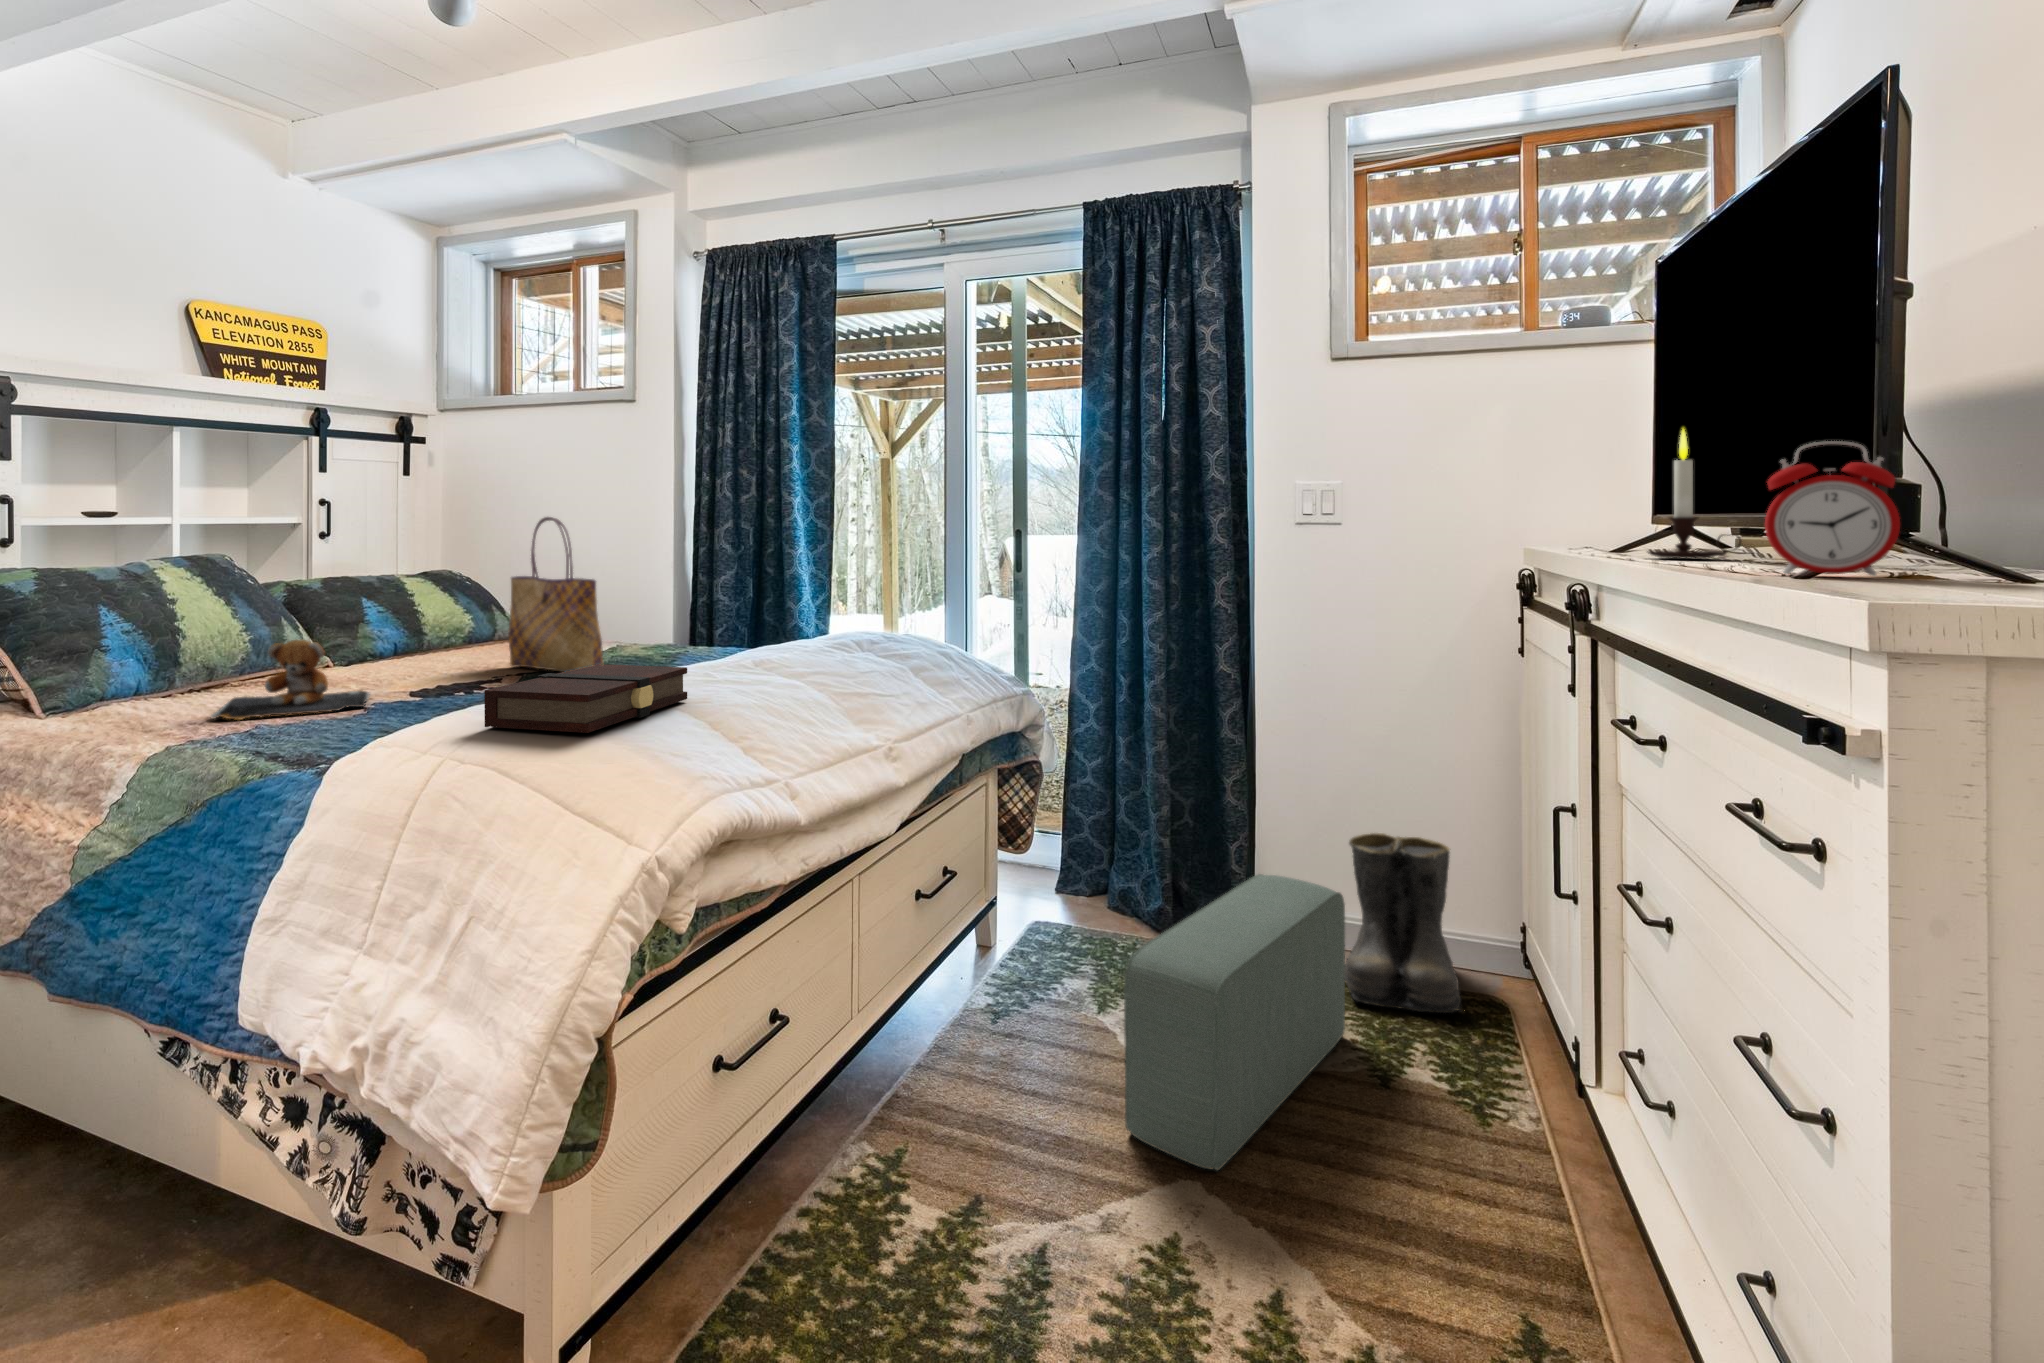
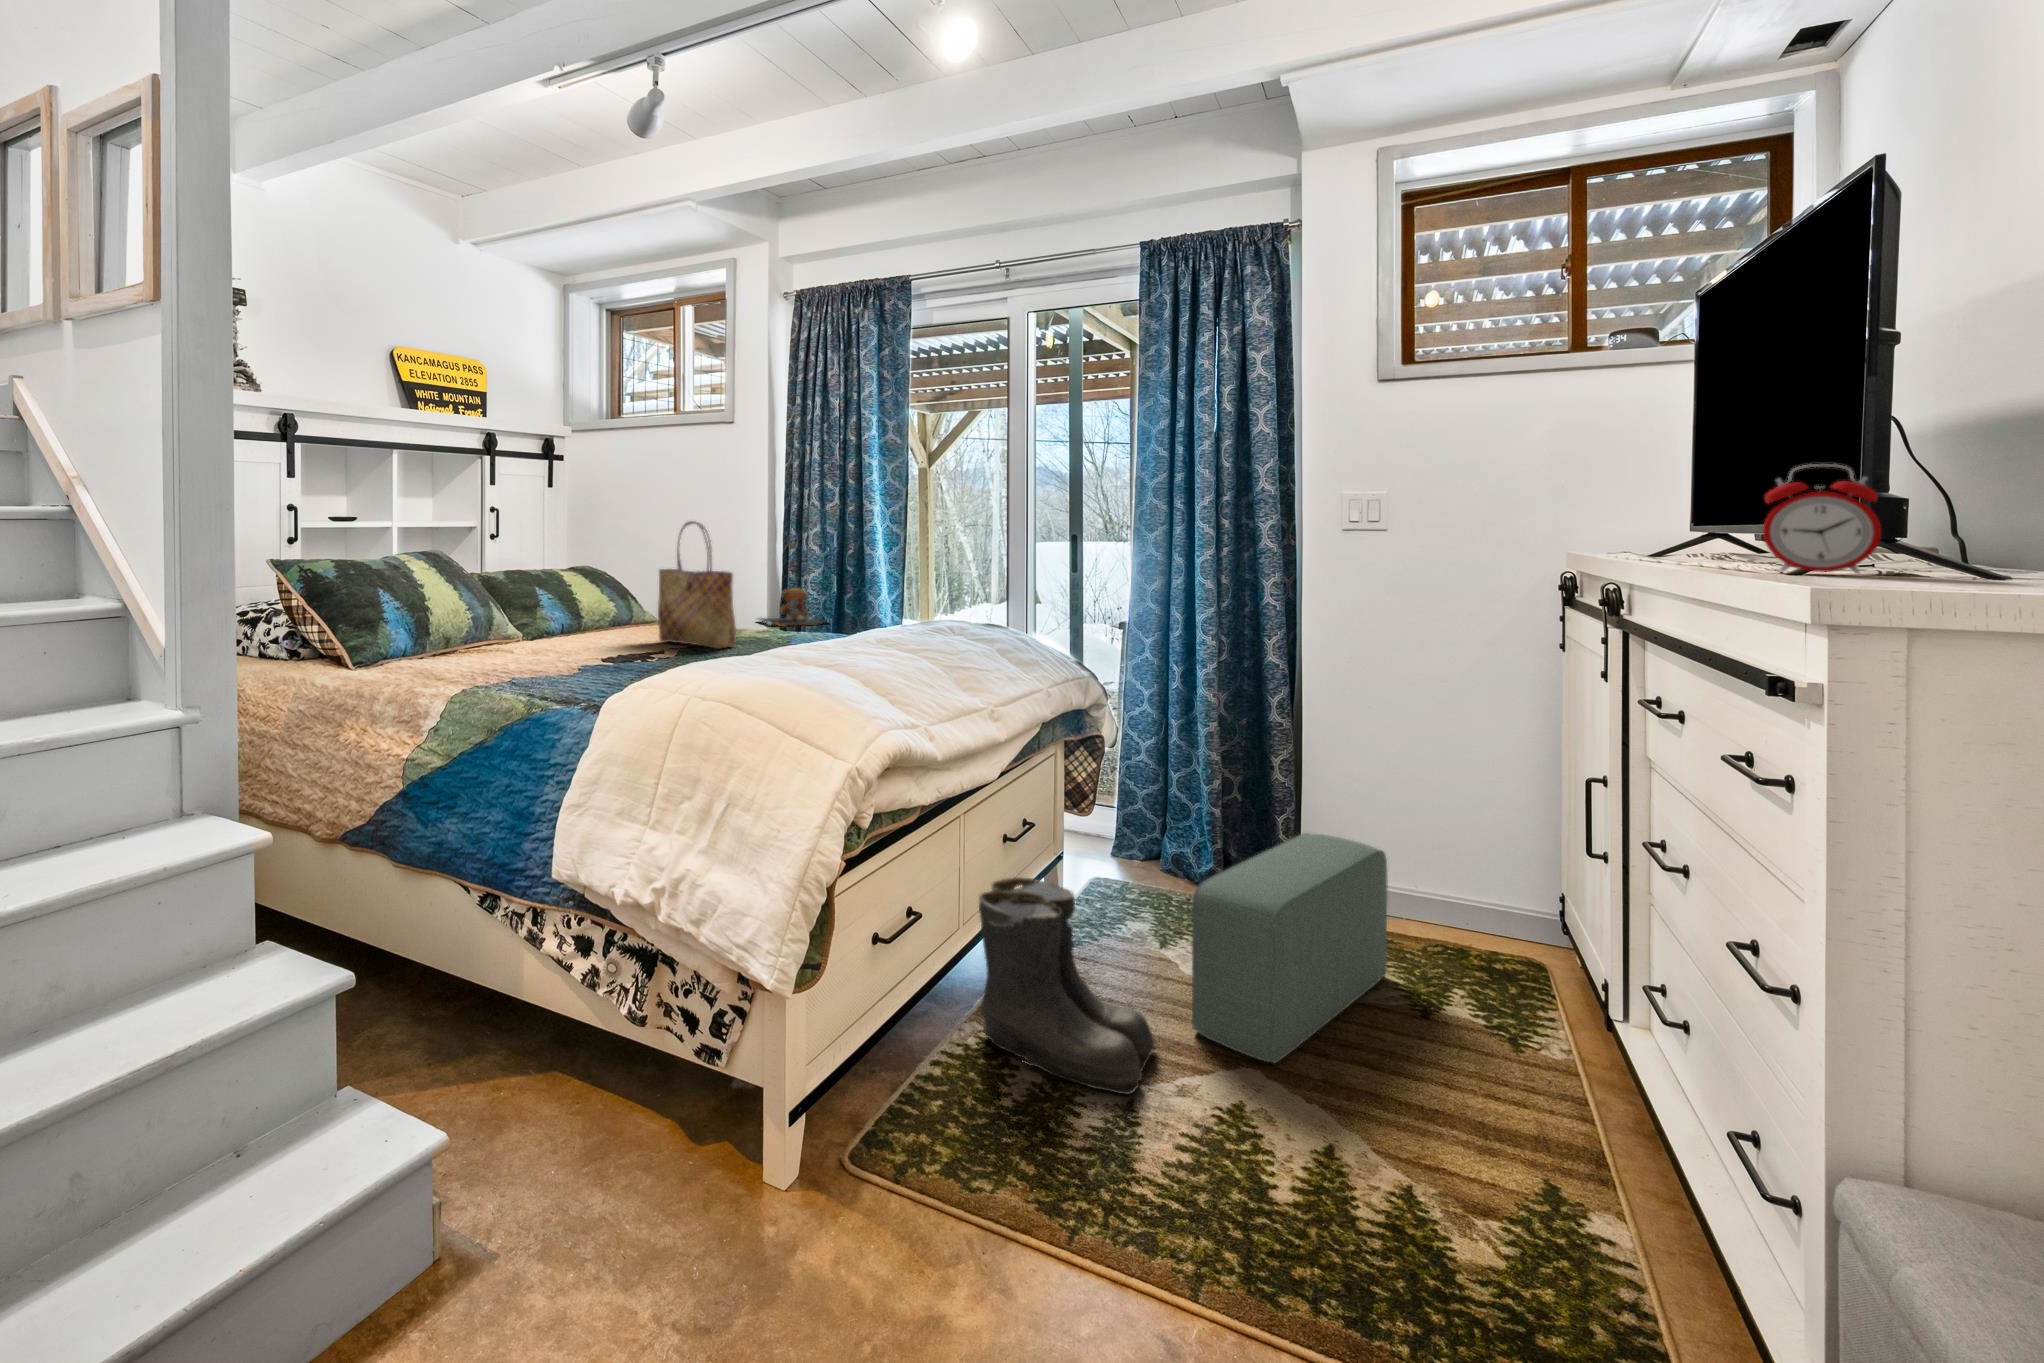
candle: present [1648,429,1741,558] -> none [1669,447,1760,560]
teddy bear: present [211,640,369,720] -> present [759,588,826,626]
book: present [485,664,687,733] -> none [711,635,843,681]
boots: present [1345,833,1461,1013] -> present [979,877,1155,1094]

